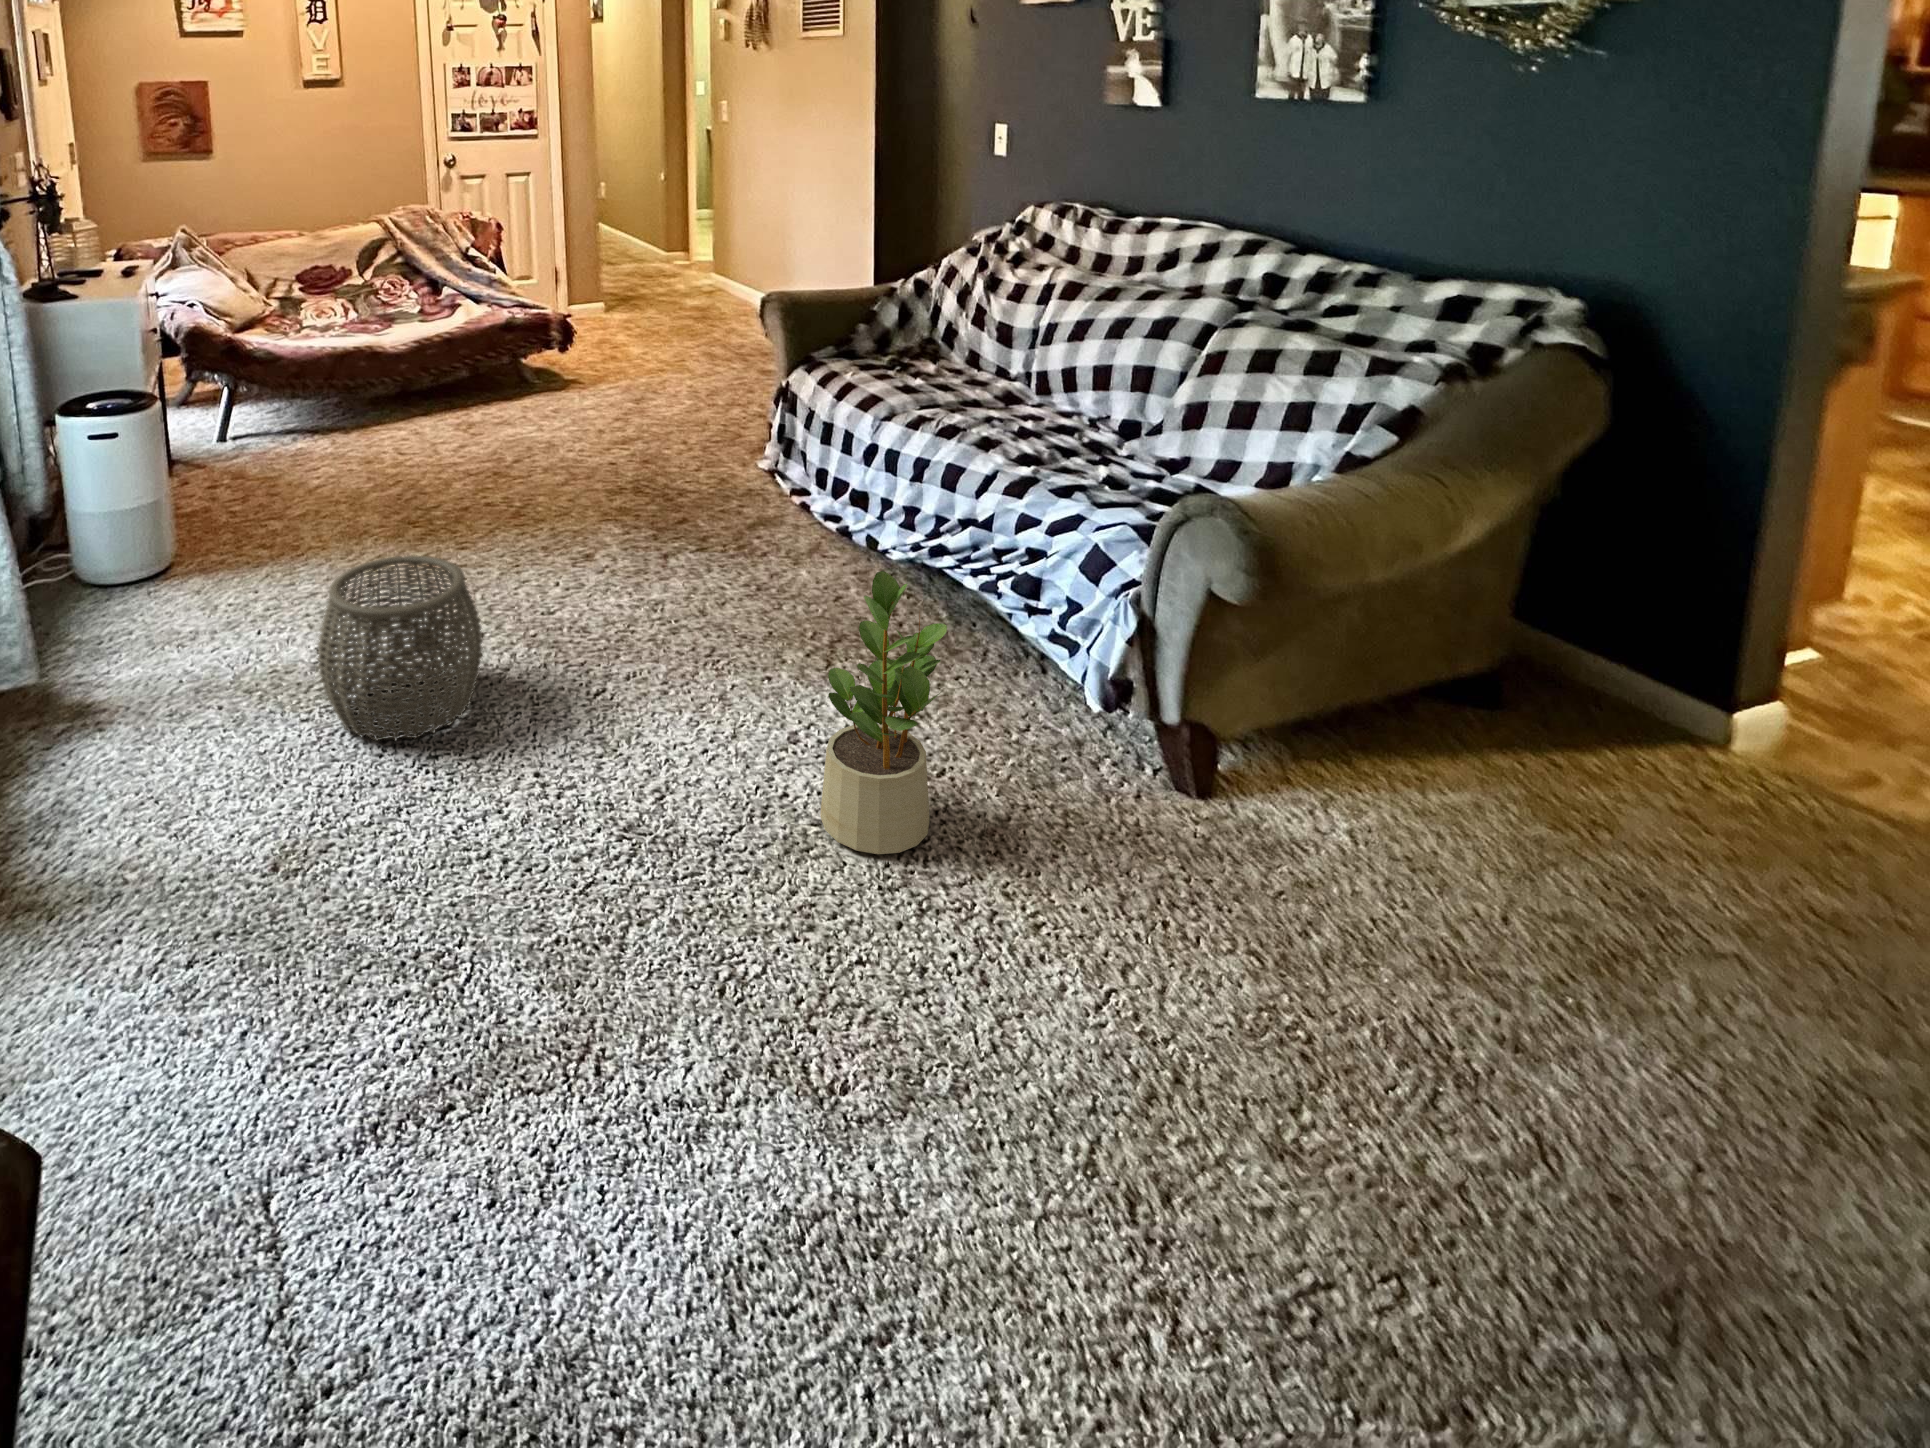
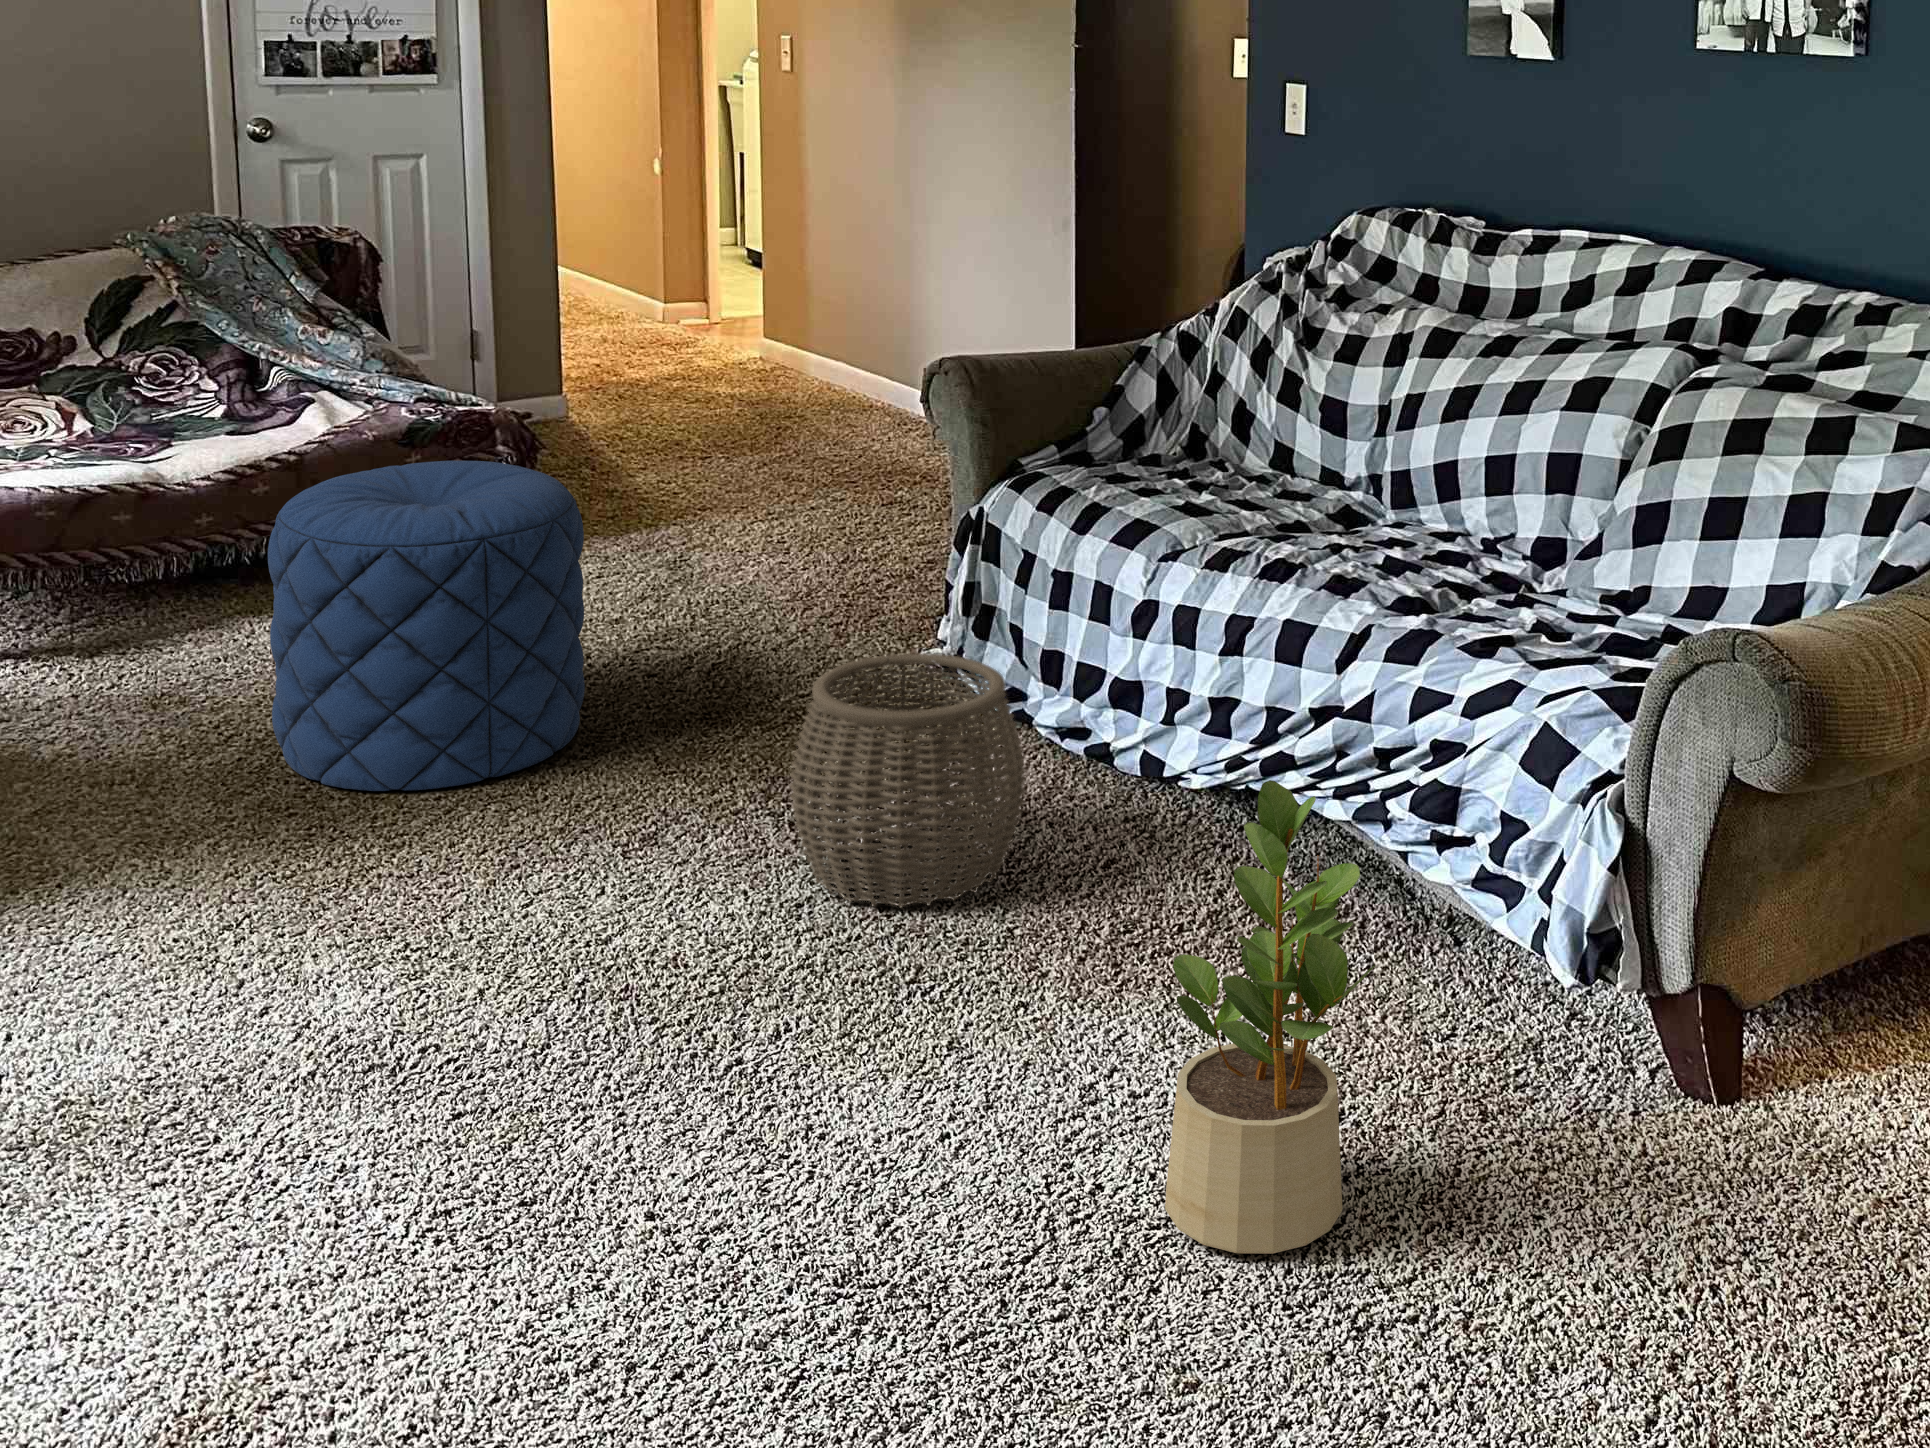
pouf: none [412,347,572,522] -> present [268,461,585,791]
woven basket: present [318,555,483,740] -> present [790,653,1026,908]

